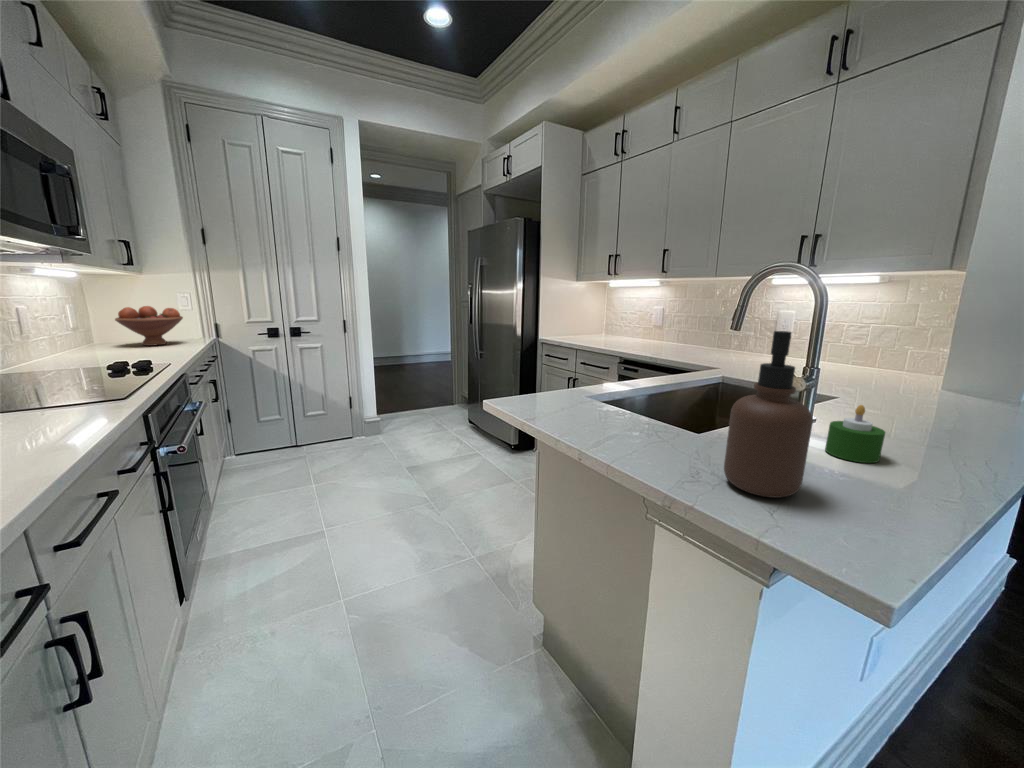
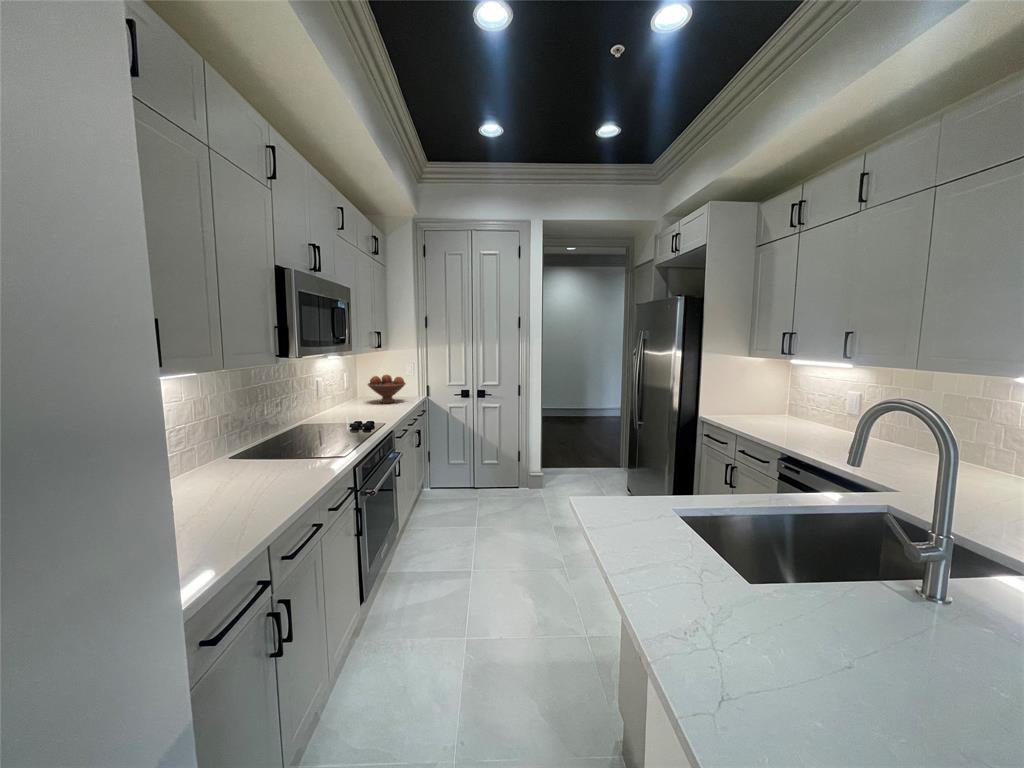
soap dispenser: present [724,331,813,498] -> none [711,515,797,697]
candle: present [825,405,885,463] -> none [901,612,983,696]

